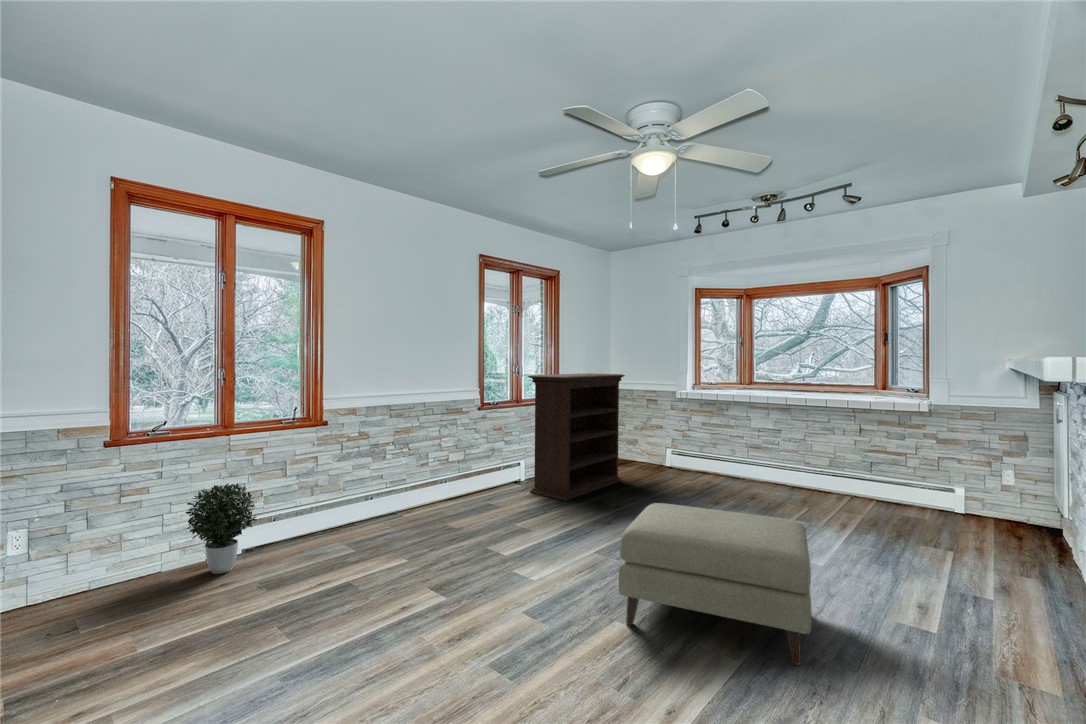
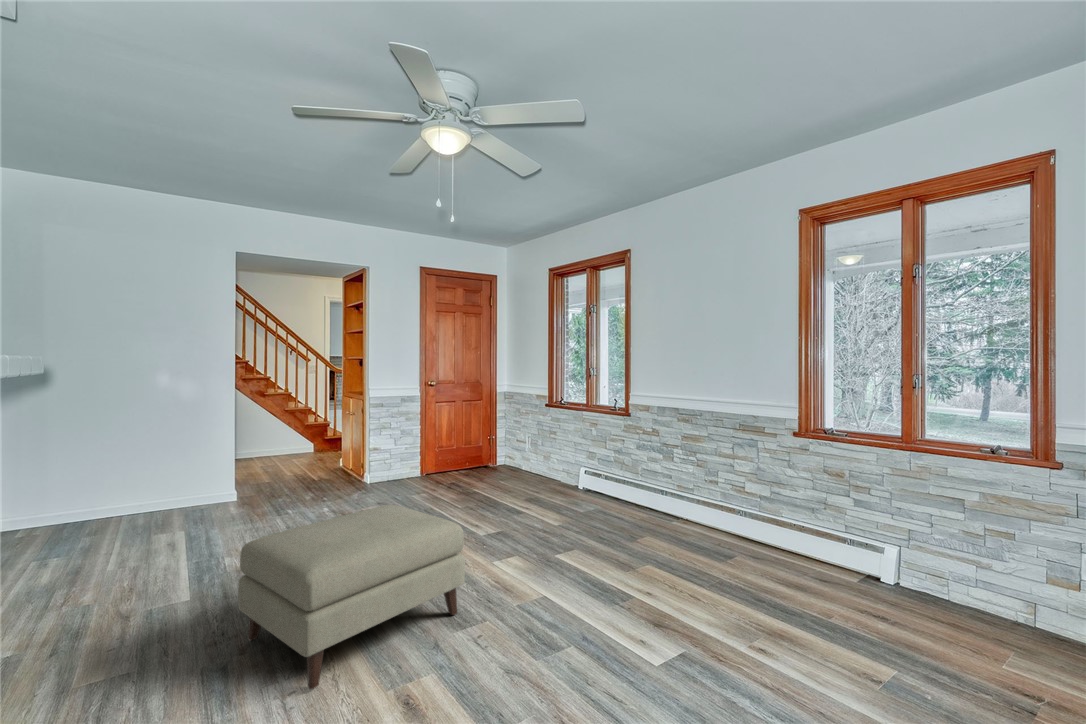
bookshelf: present [528,373,625,501] -> none [773,389,1070,708]
potted plant: present [186,483,257,574] -> none [538,436,575,489]

